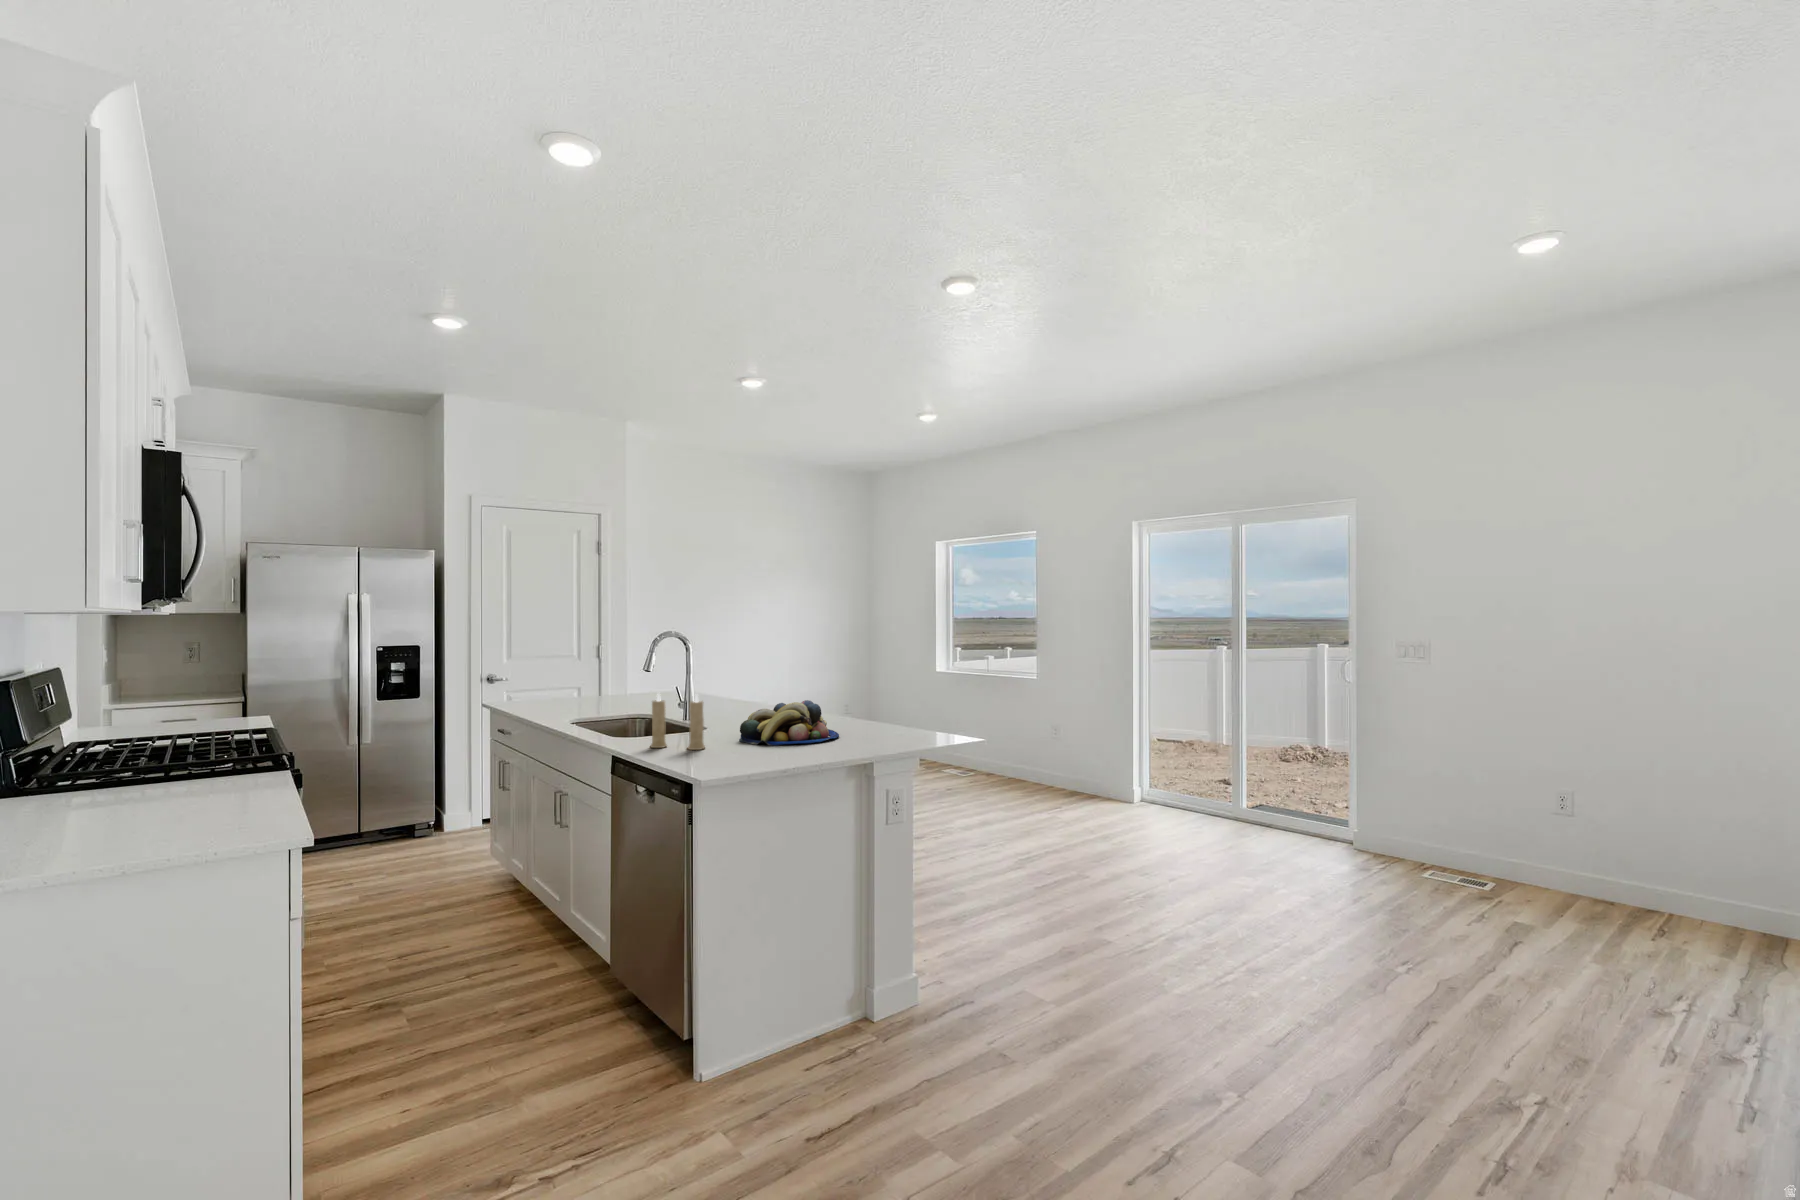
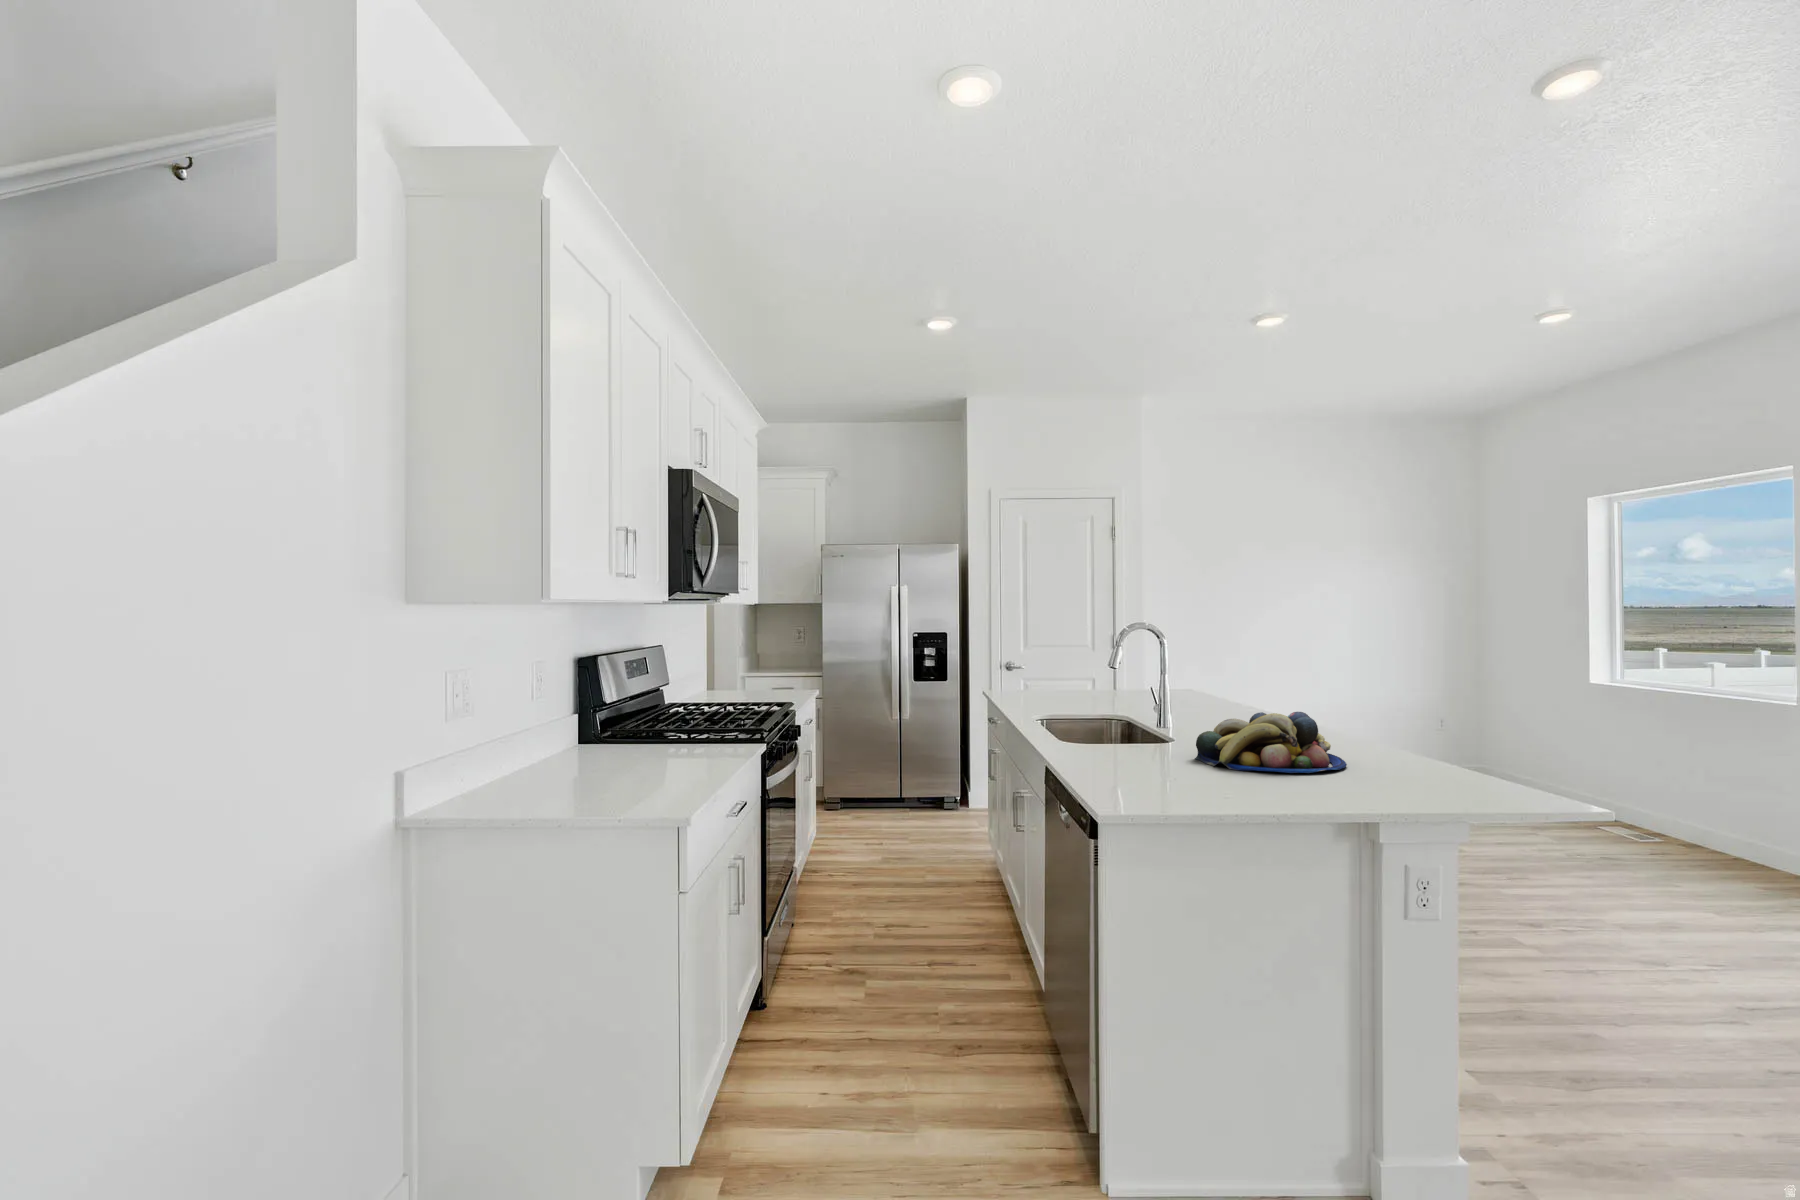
candle: present [650,694,705,750] -> none [1078,686,1143,764]

